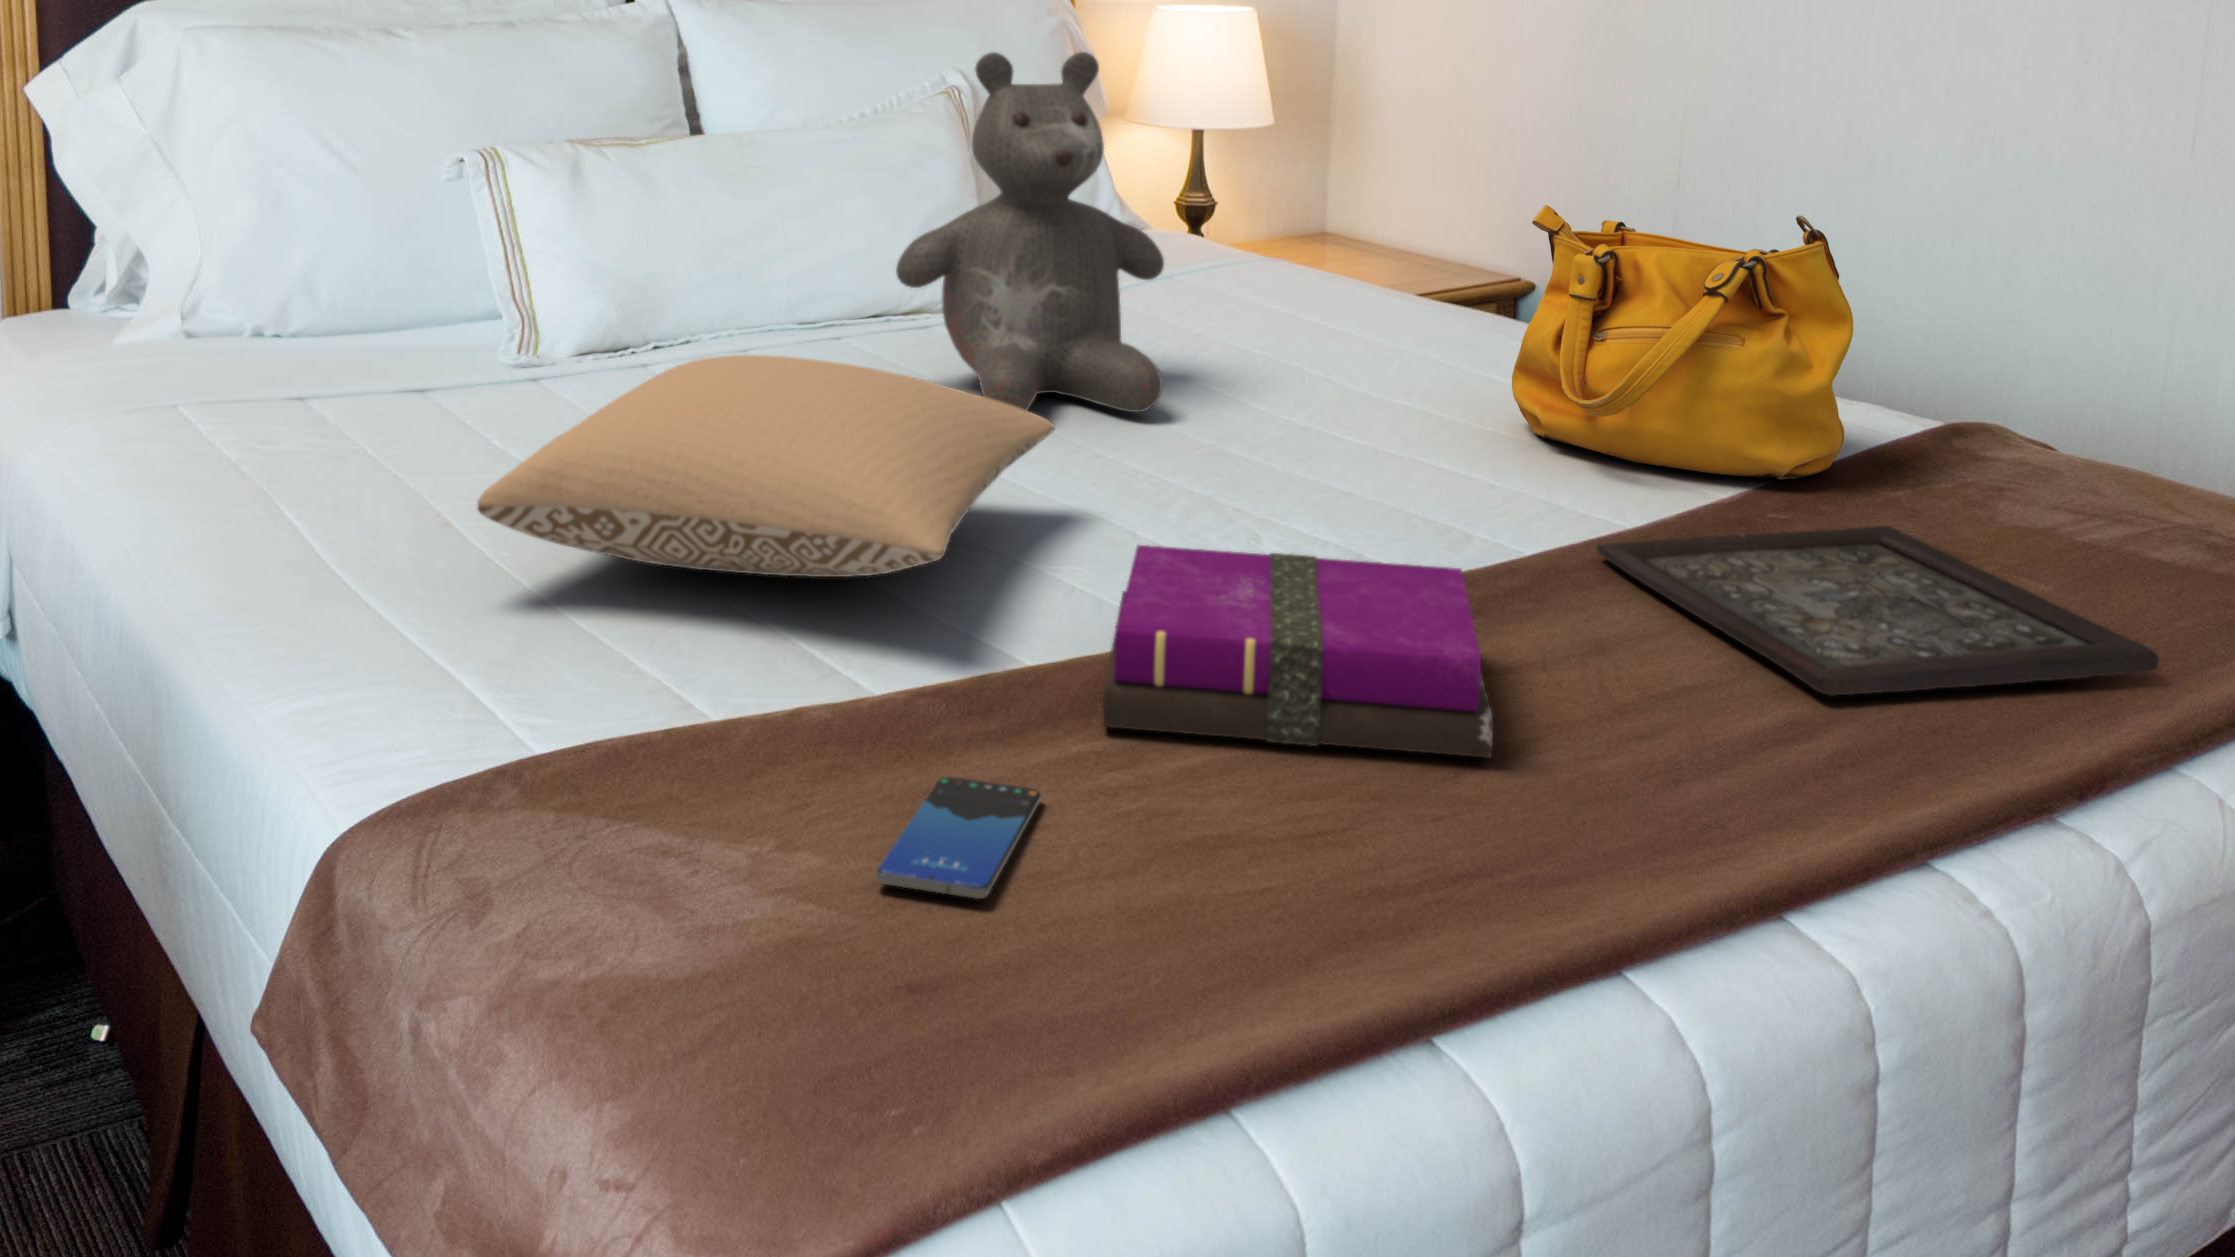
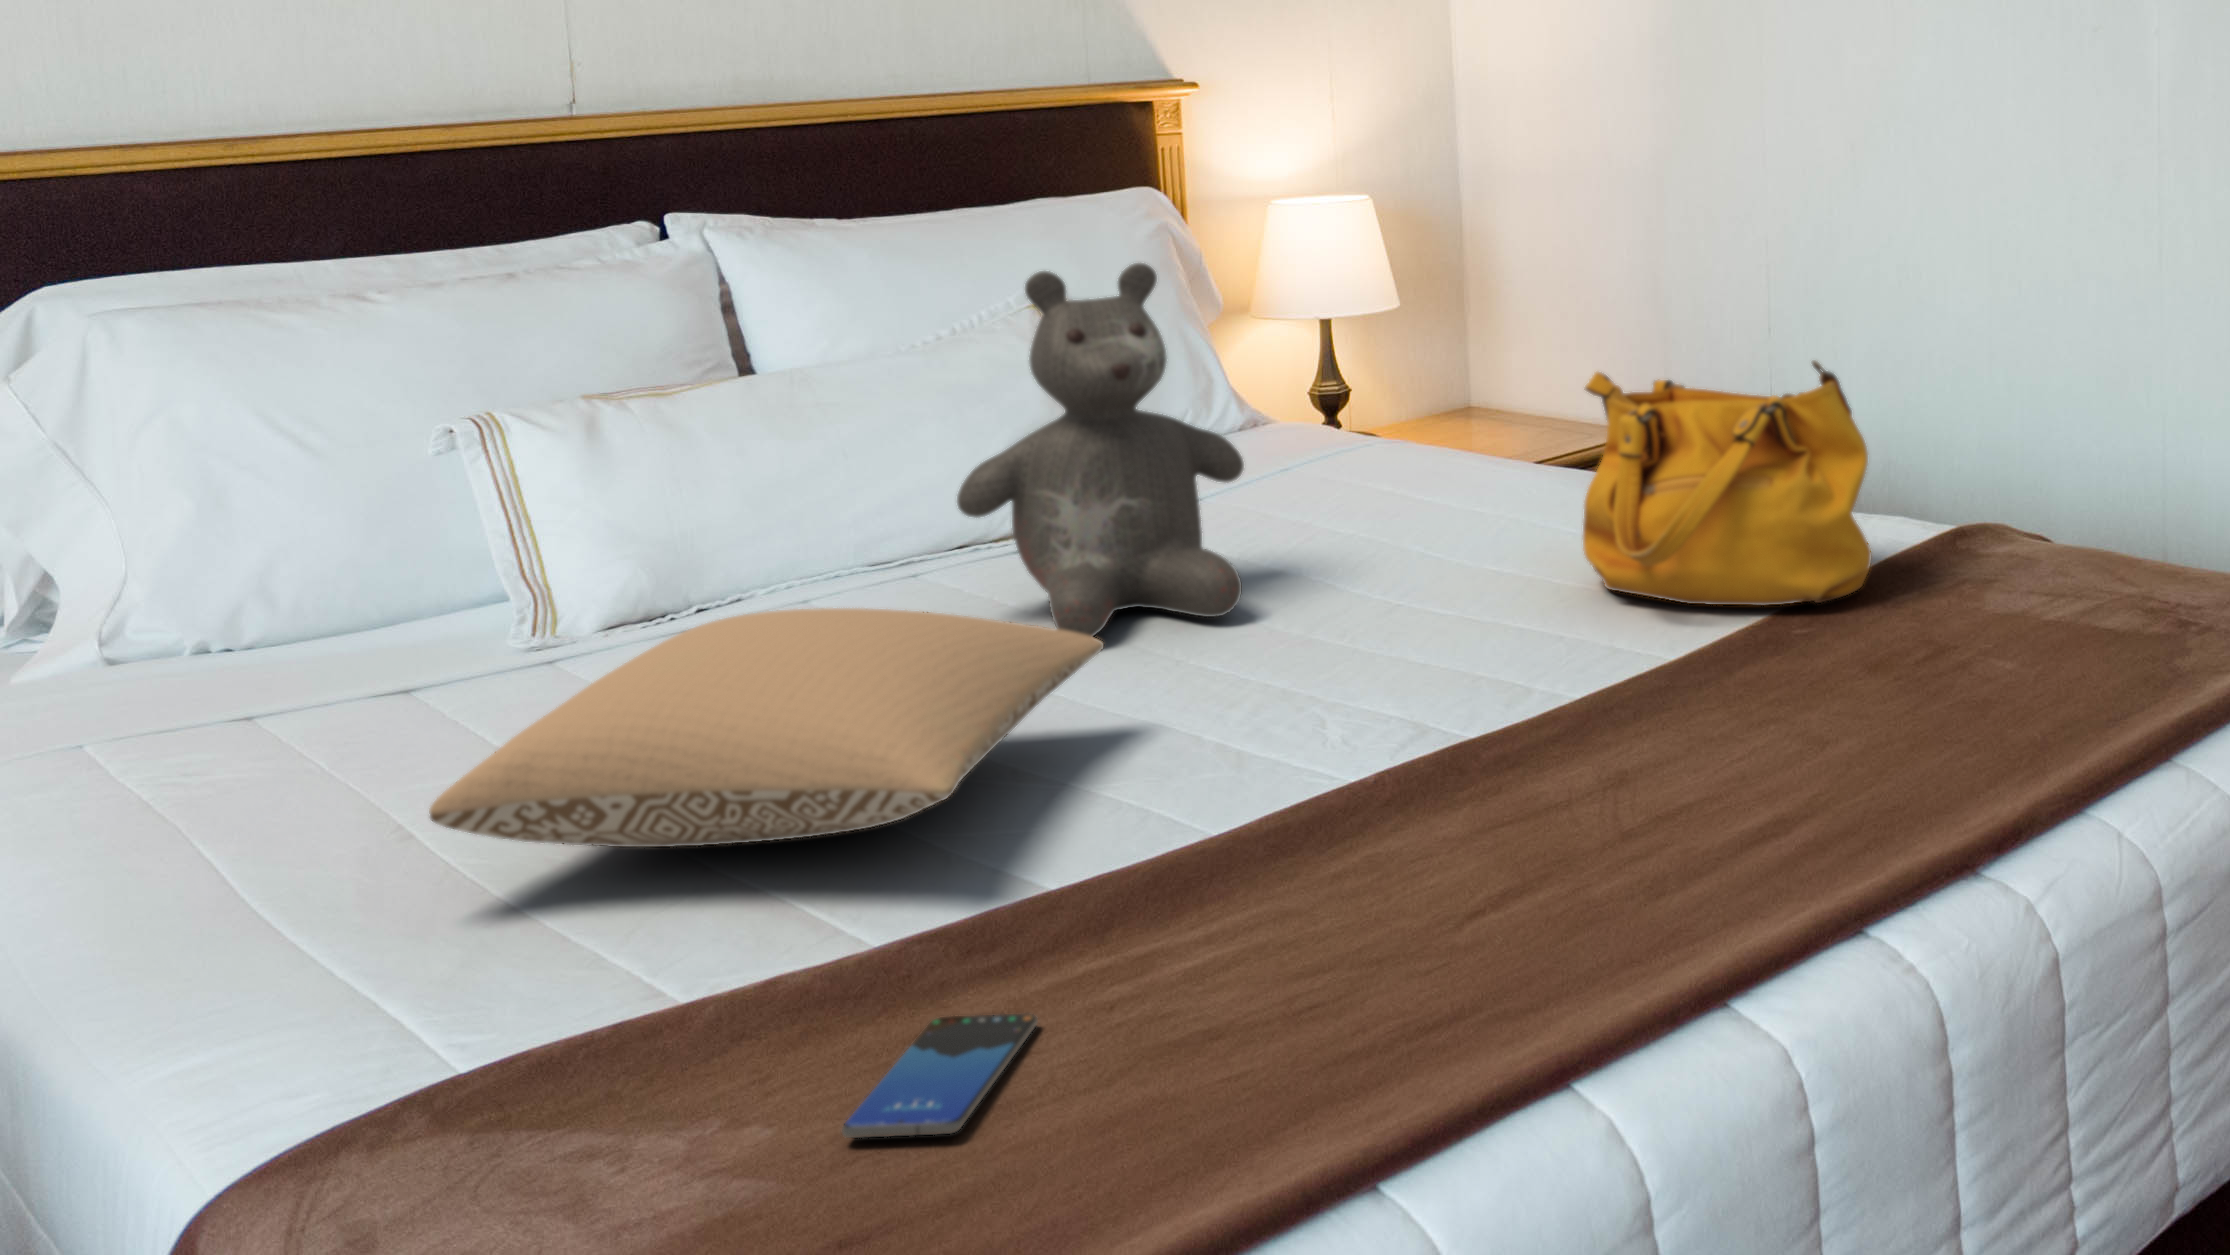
tray: present [1596,526,2159,696] -> none [1634,634,2089,799]
notebook: present [1102,545,1493,757] -> none [1113,731,1491,940]

